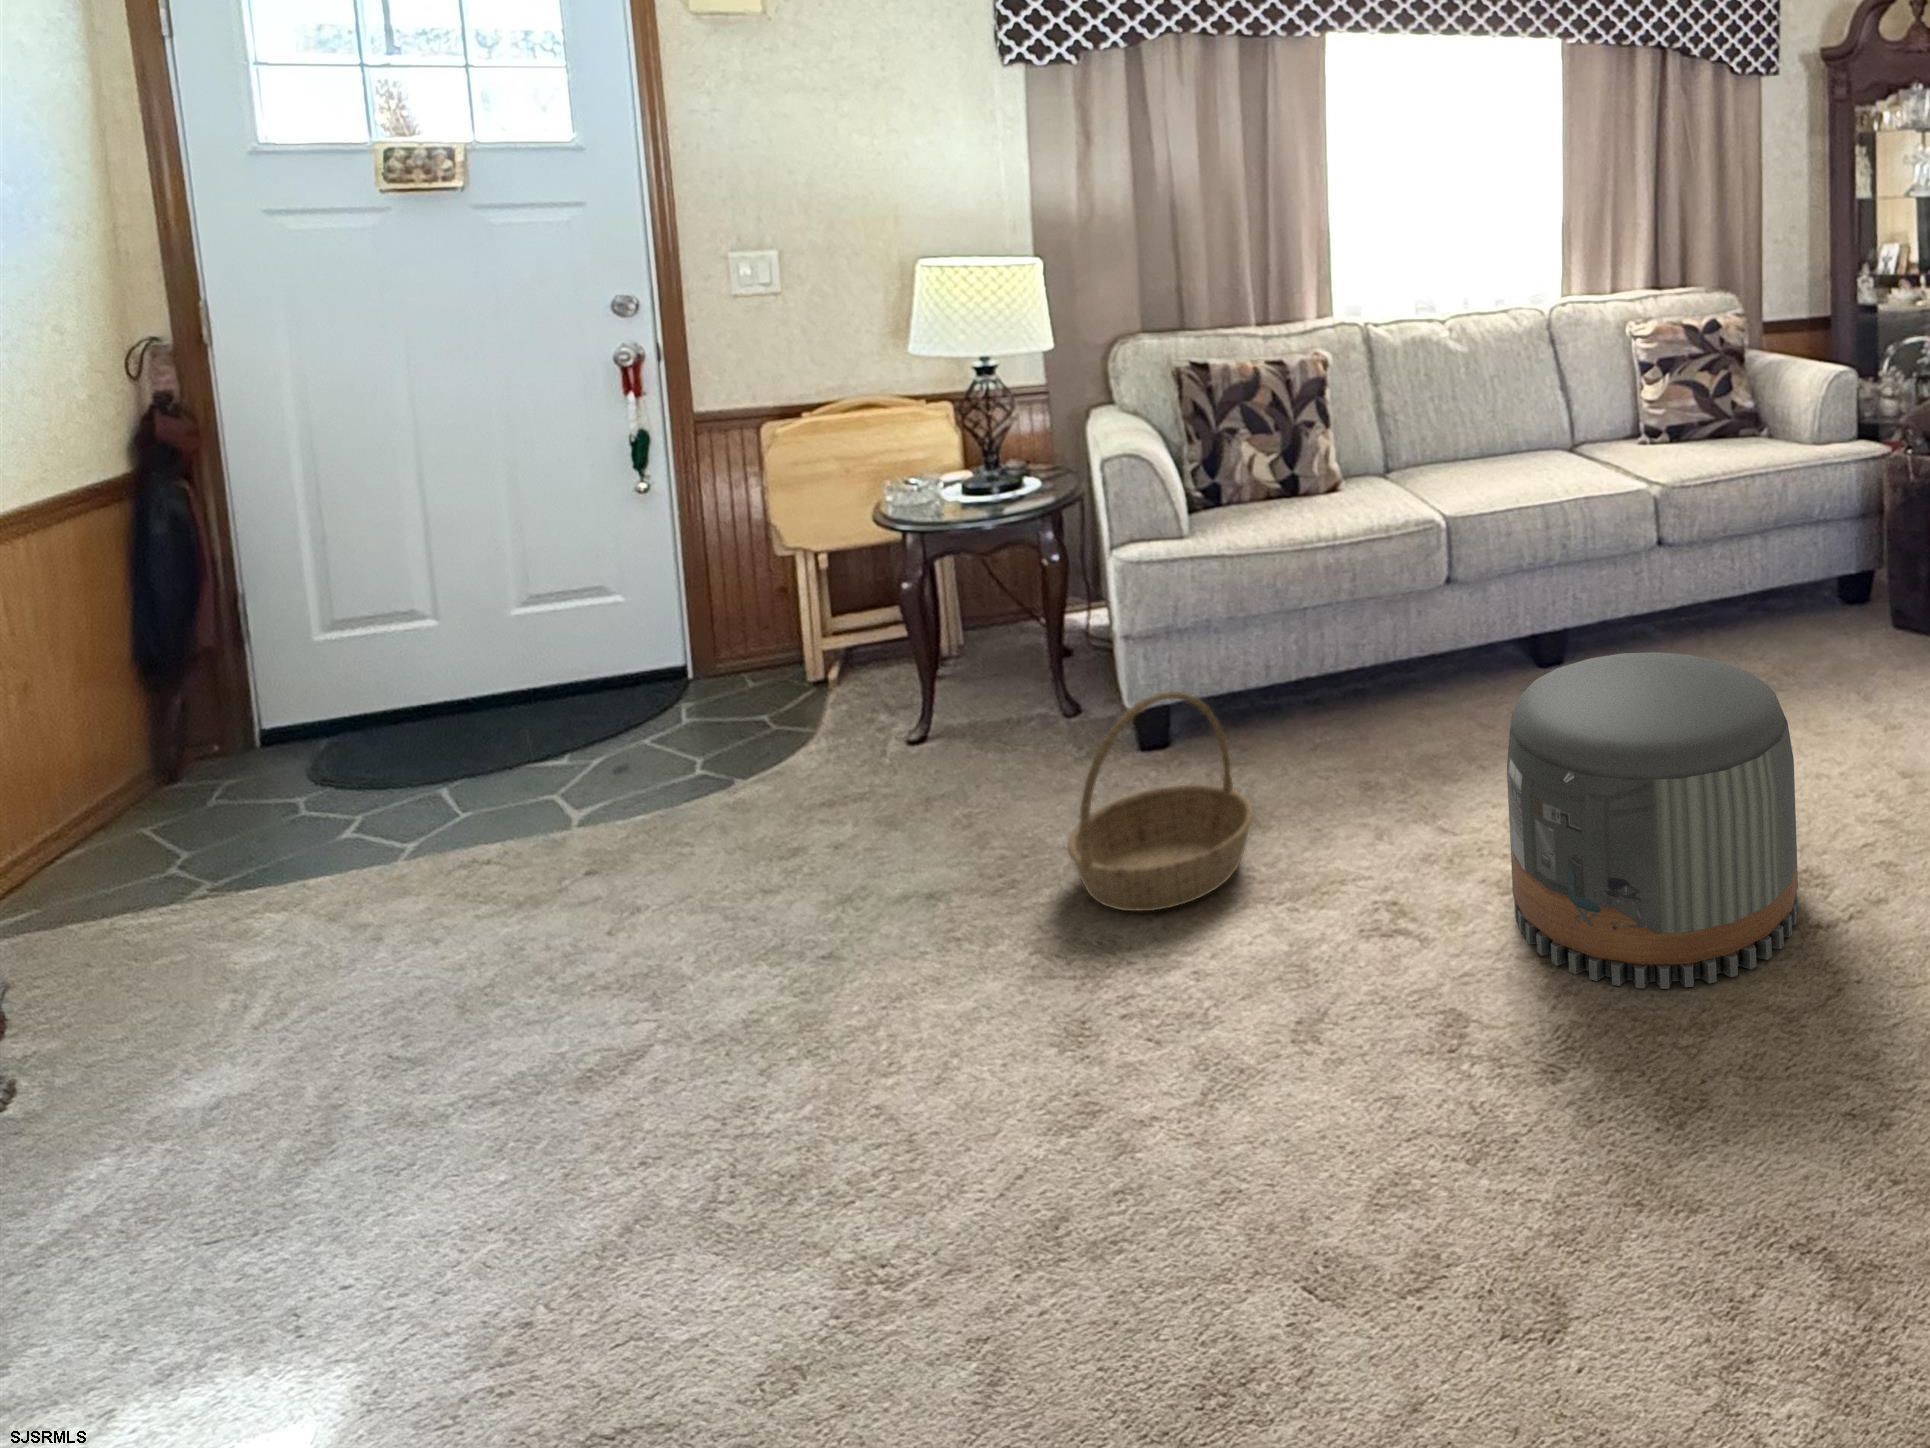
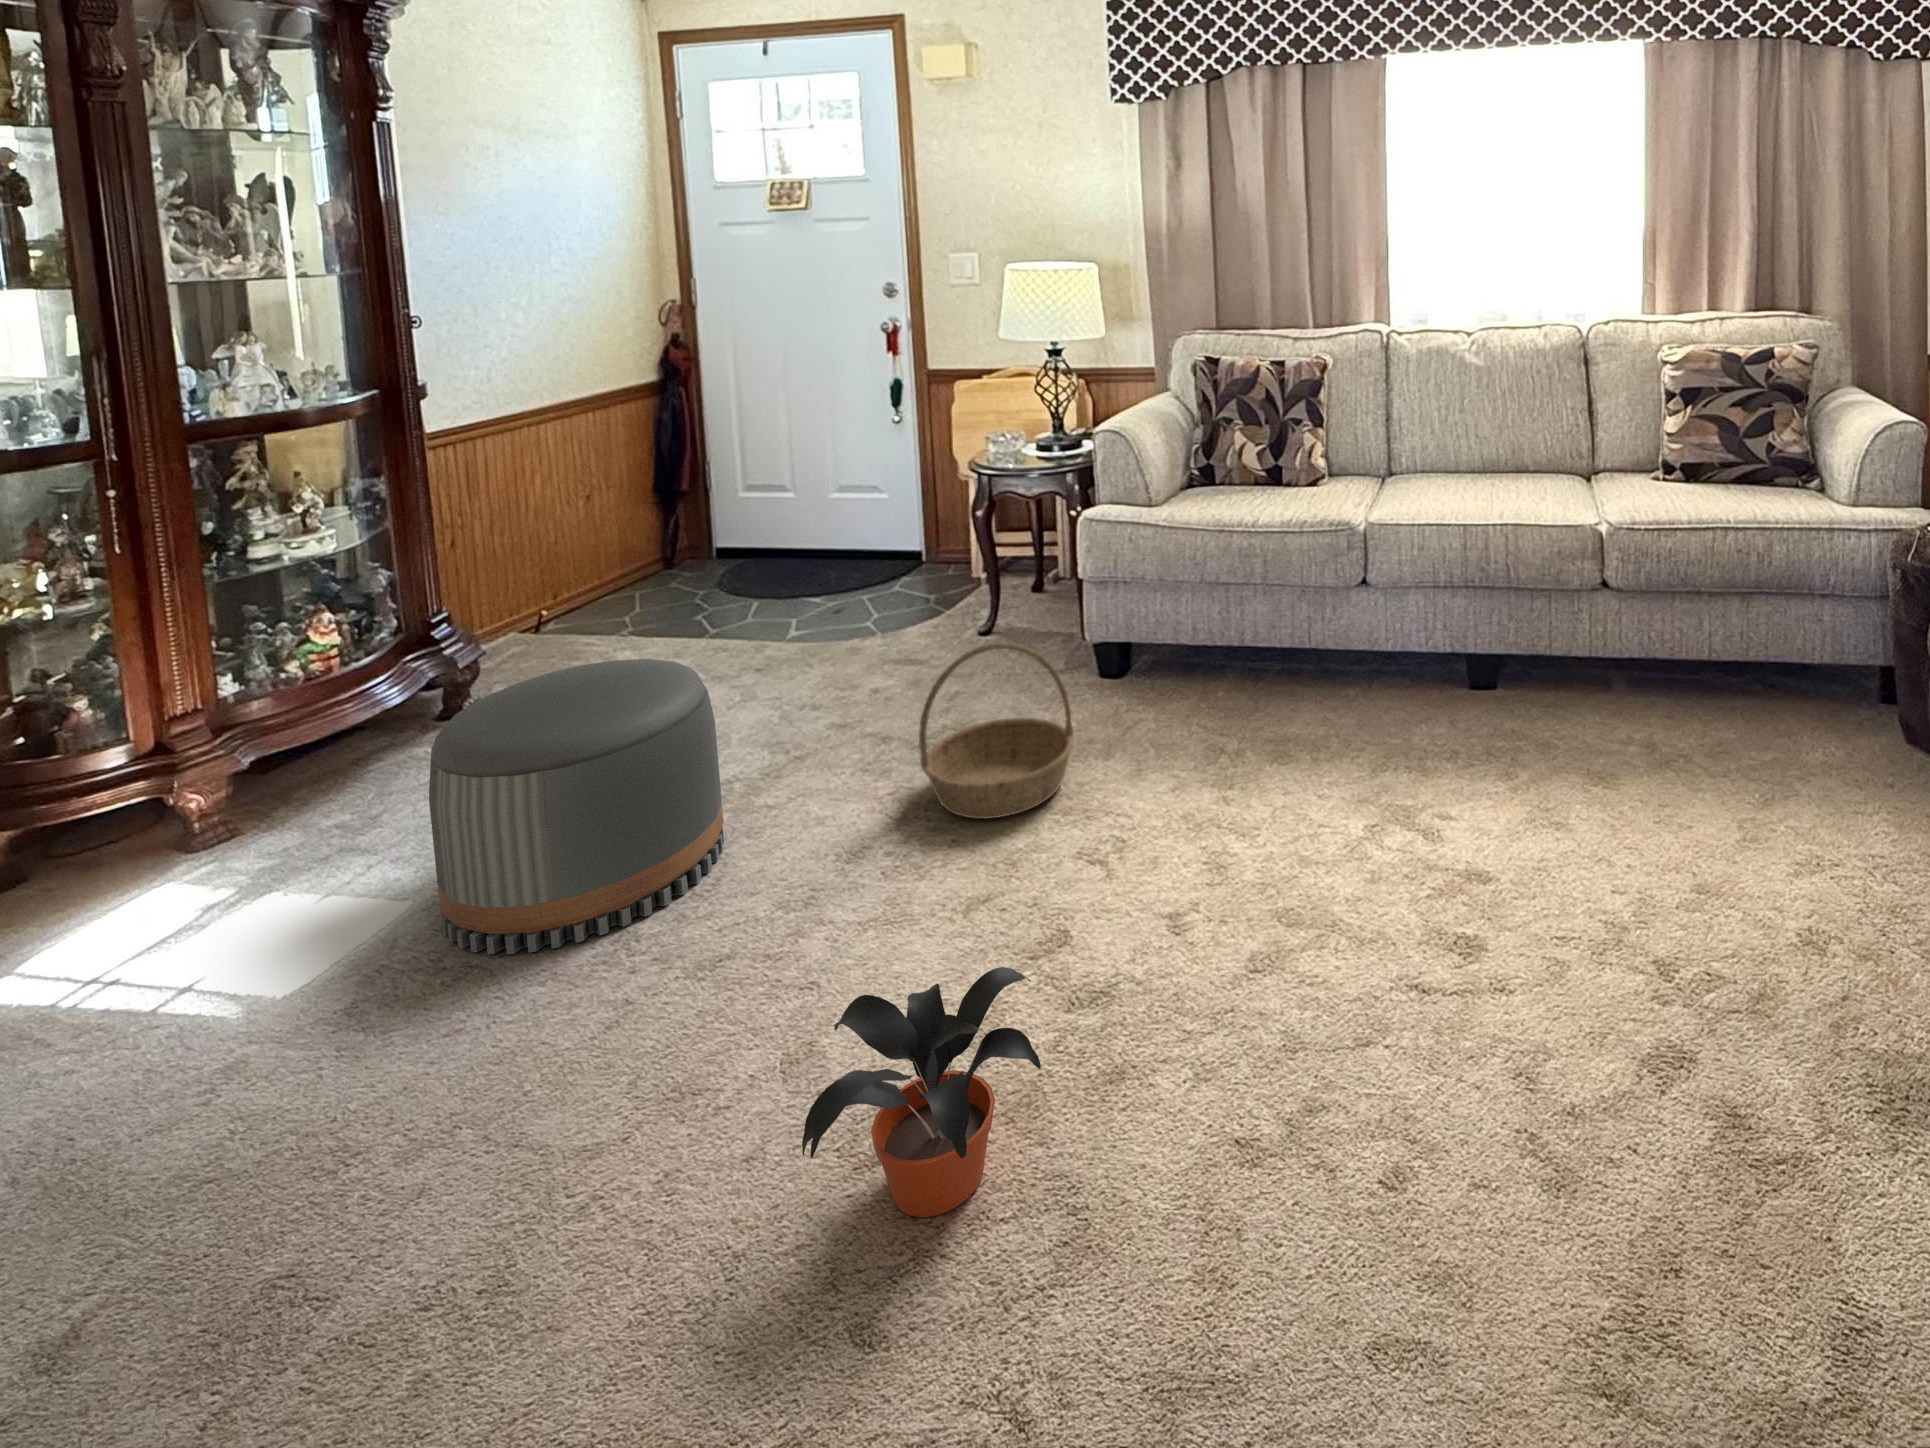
pouf: present [1507,652,1798,989] -> present [429,659,724,954]
potted plant: none [1413,947,1675,1223] -> present [802,967,1041,1217]

